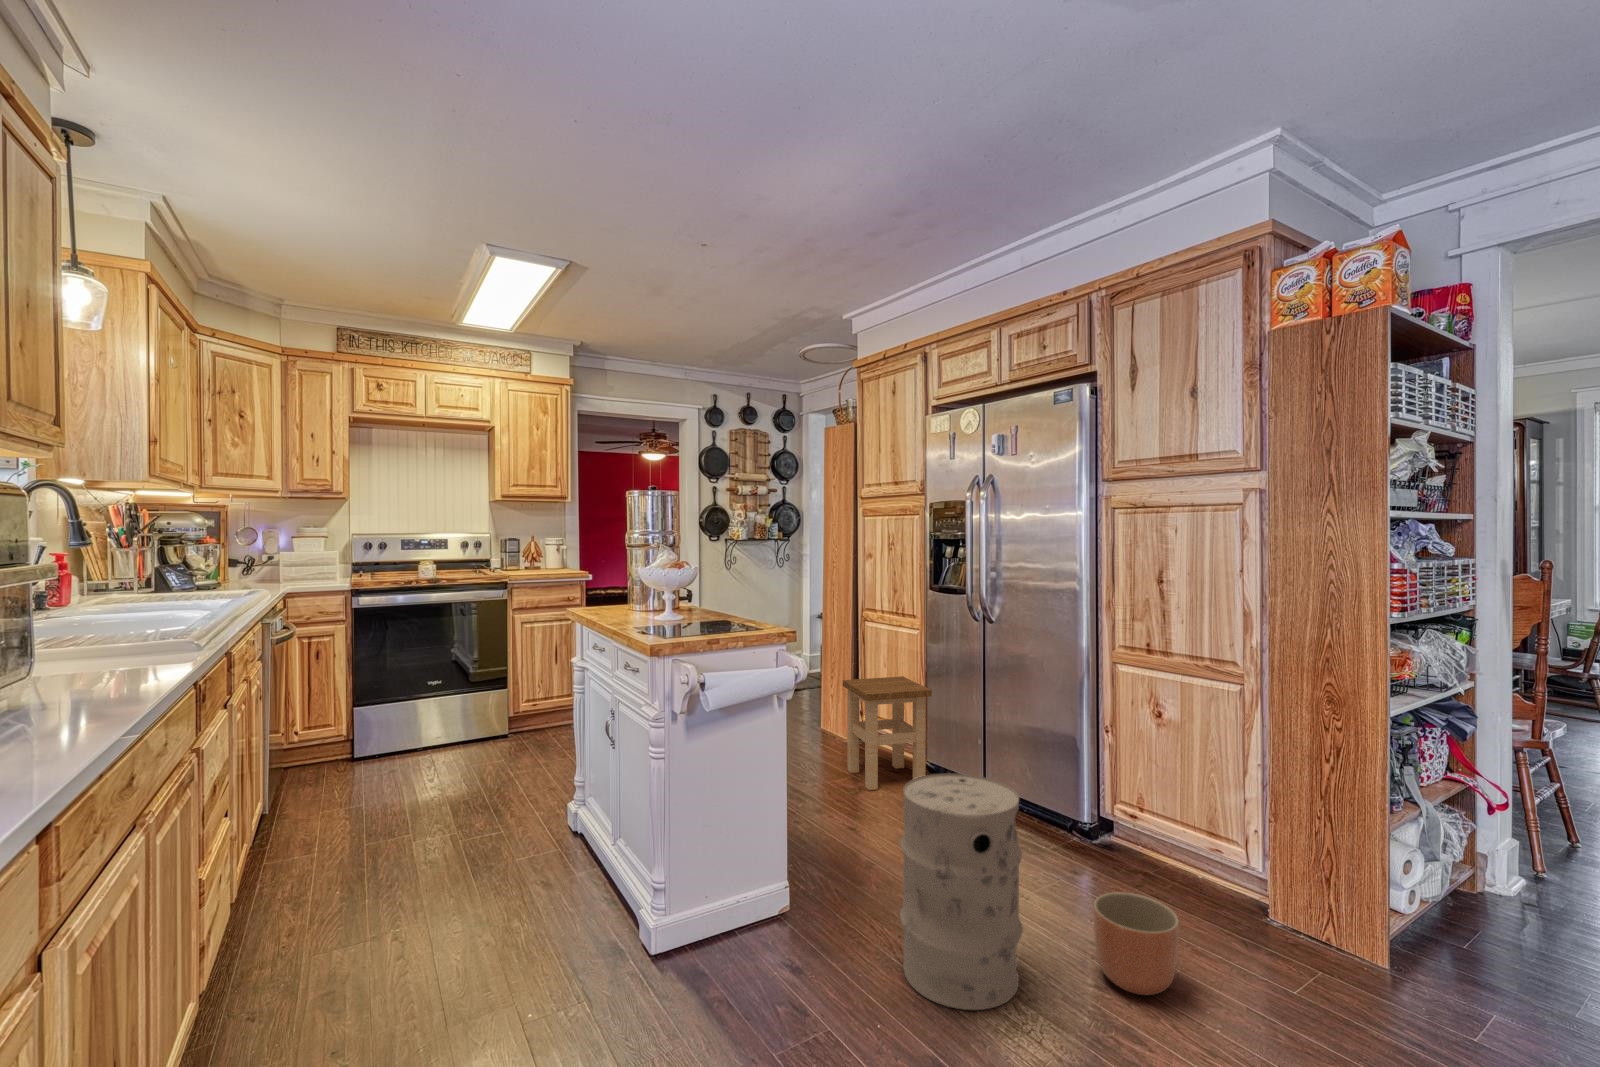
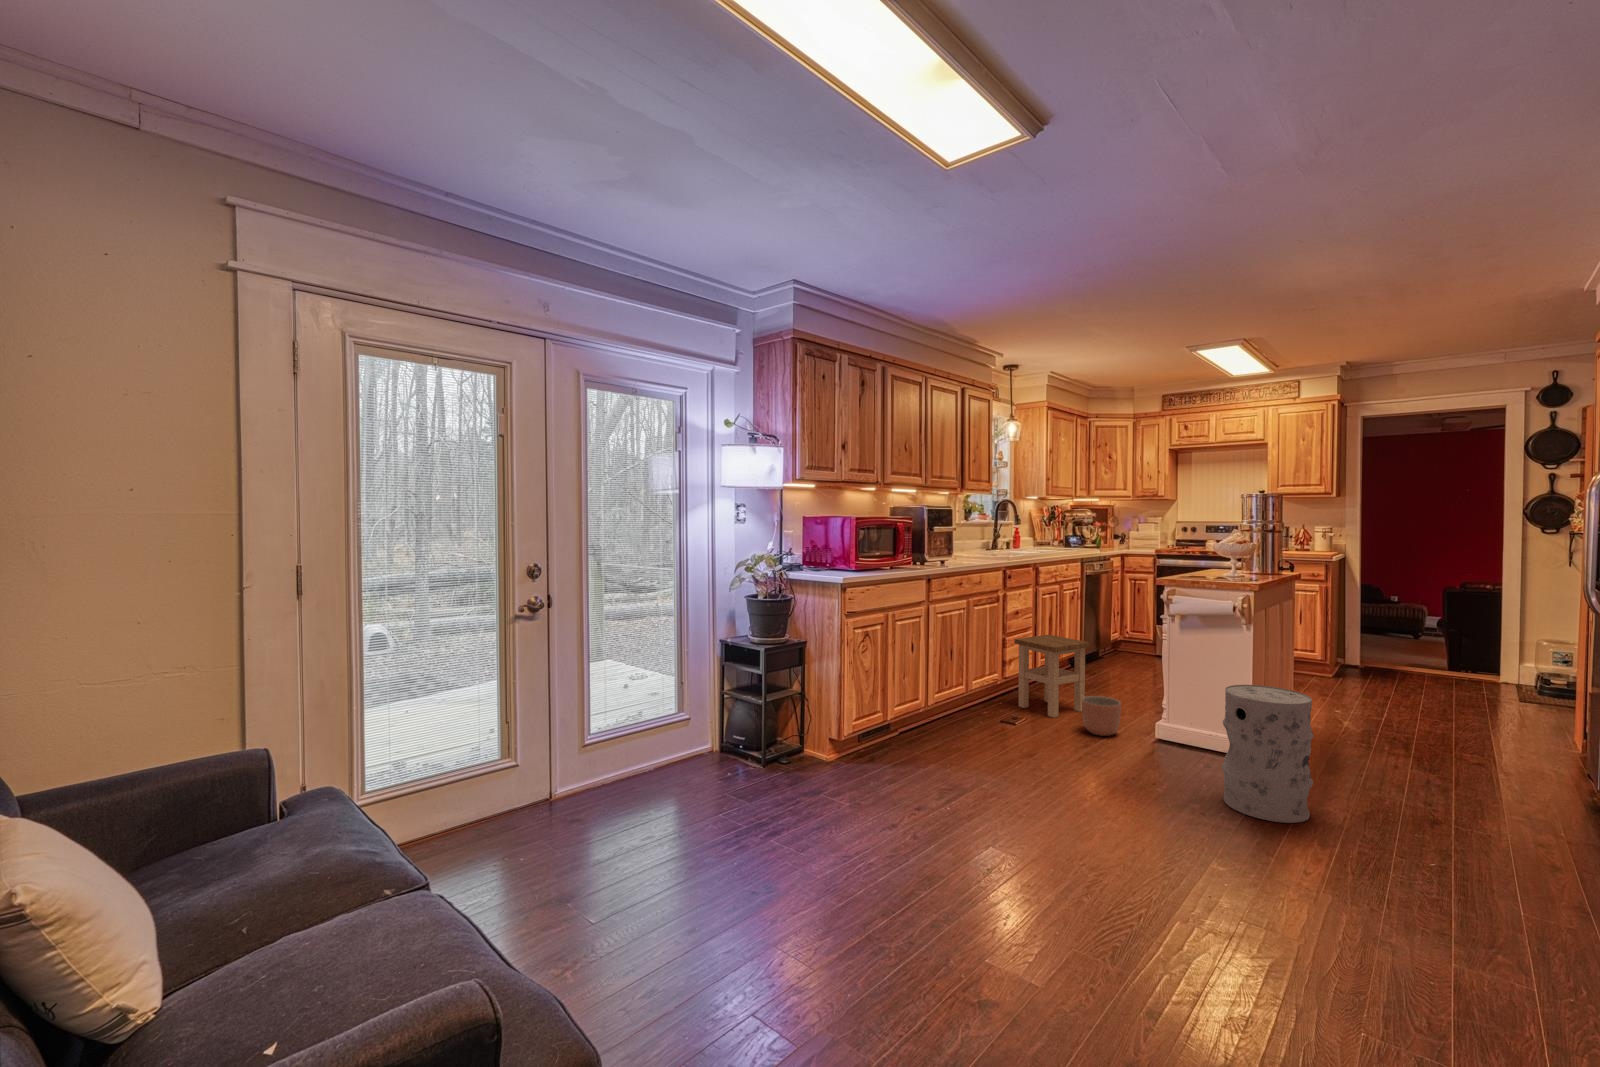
stool: present [843,676,932,790] -> present [1014,635,1090,718]
planter: present [1094,892,1179,995] -> present [1082,696,1121,736]

